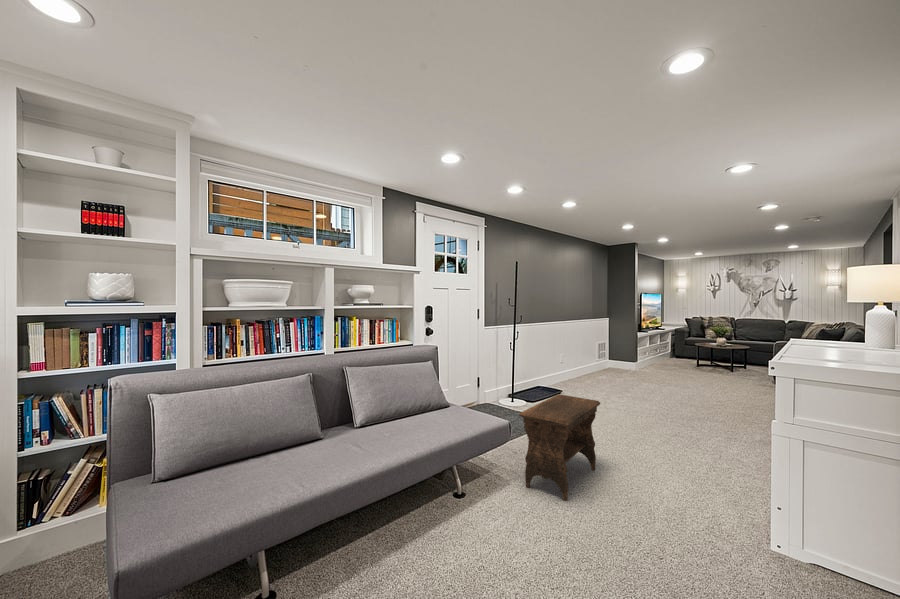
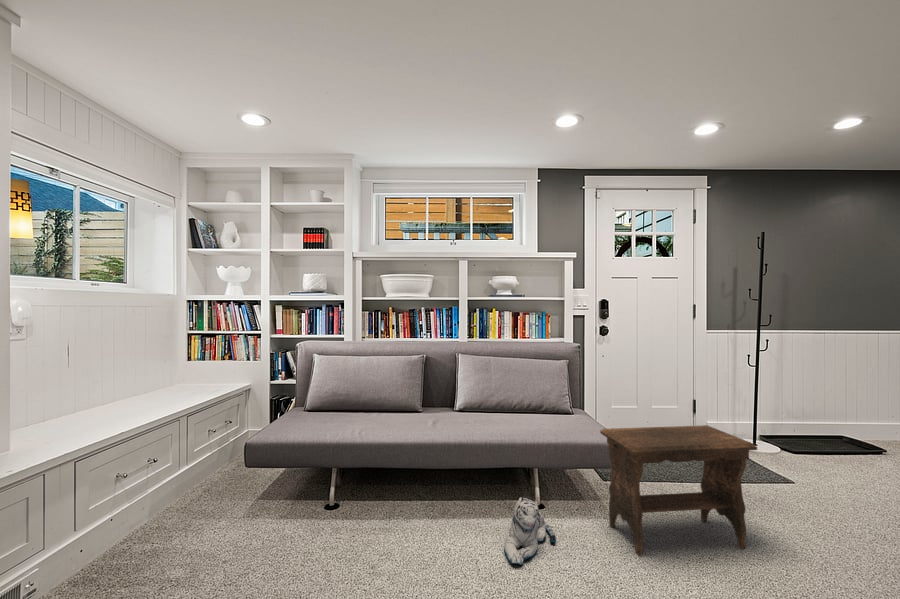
plush toy: none [481,489,527,554] -> present [504,498,556,565]

